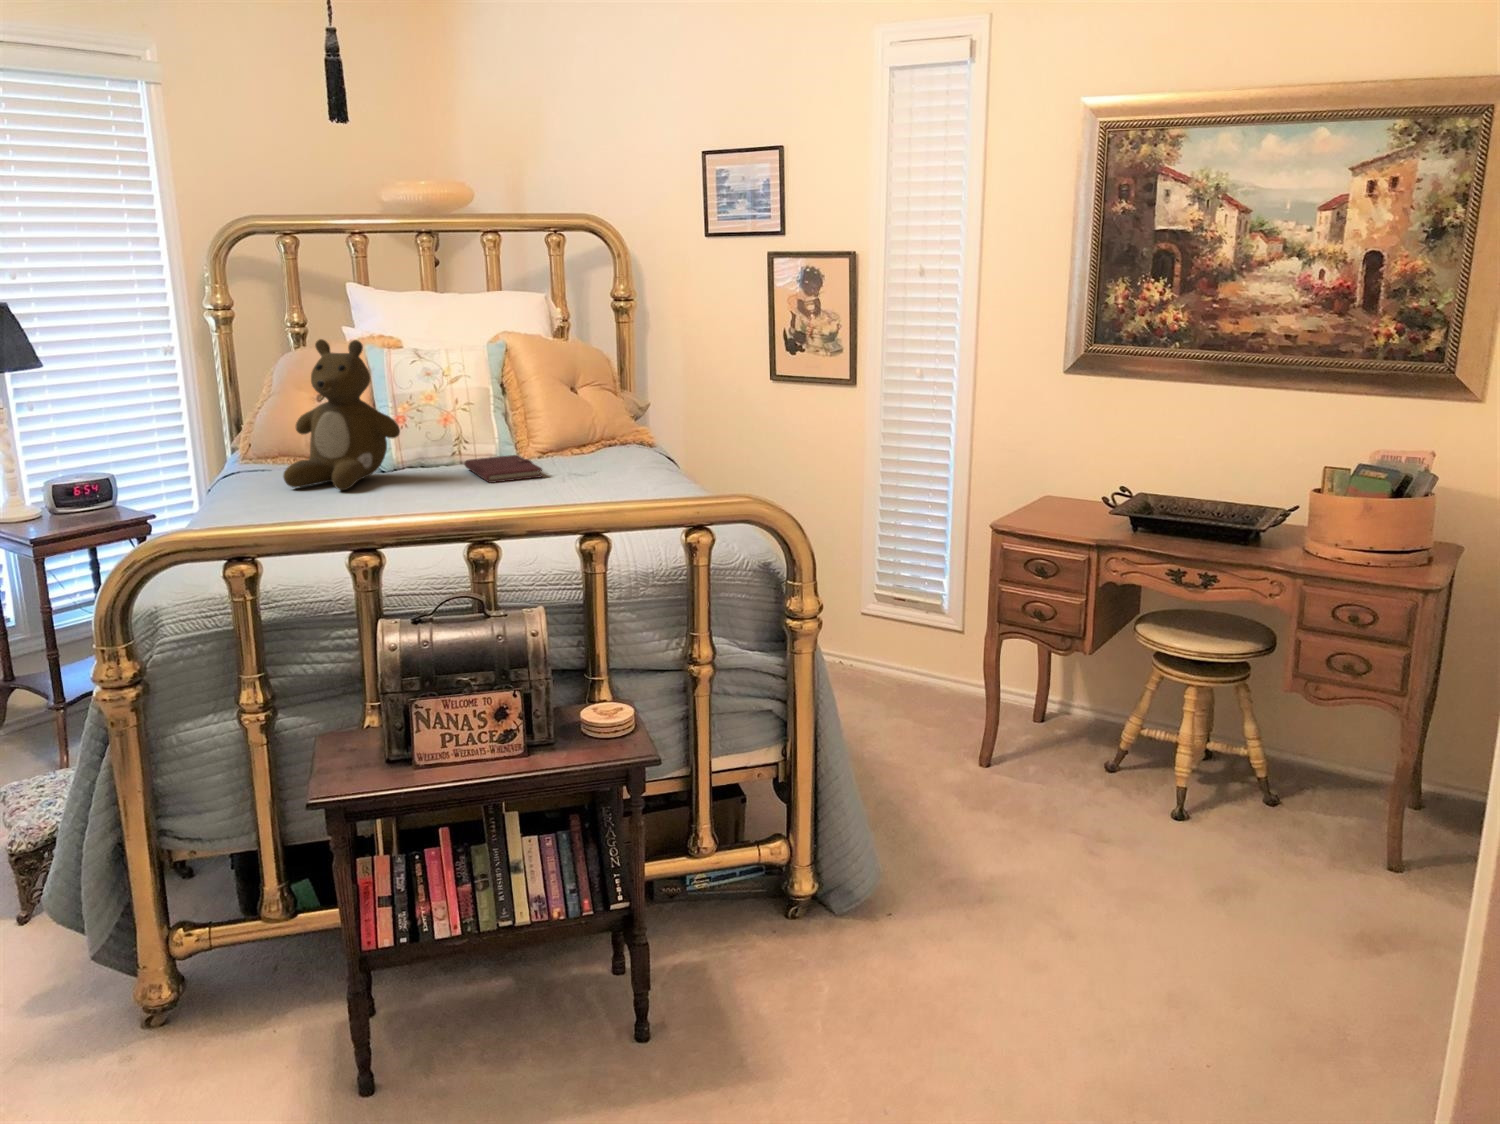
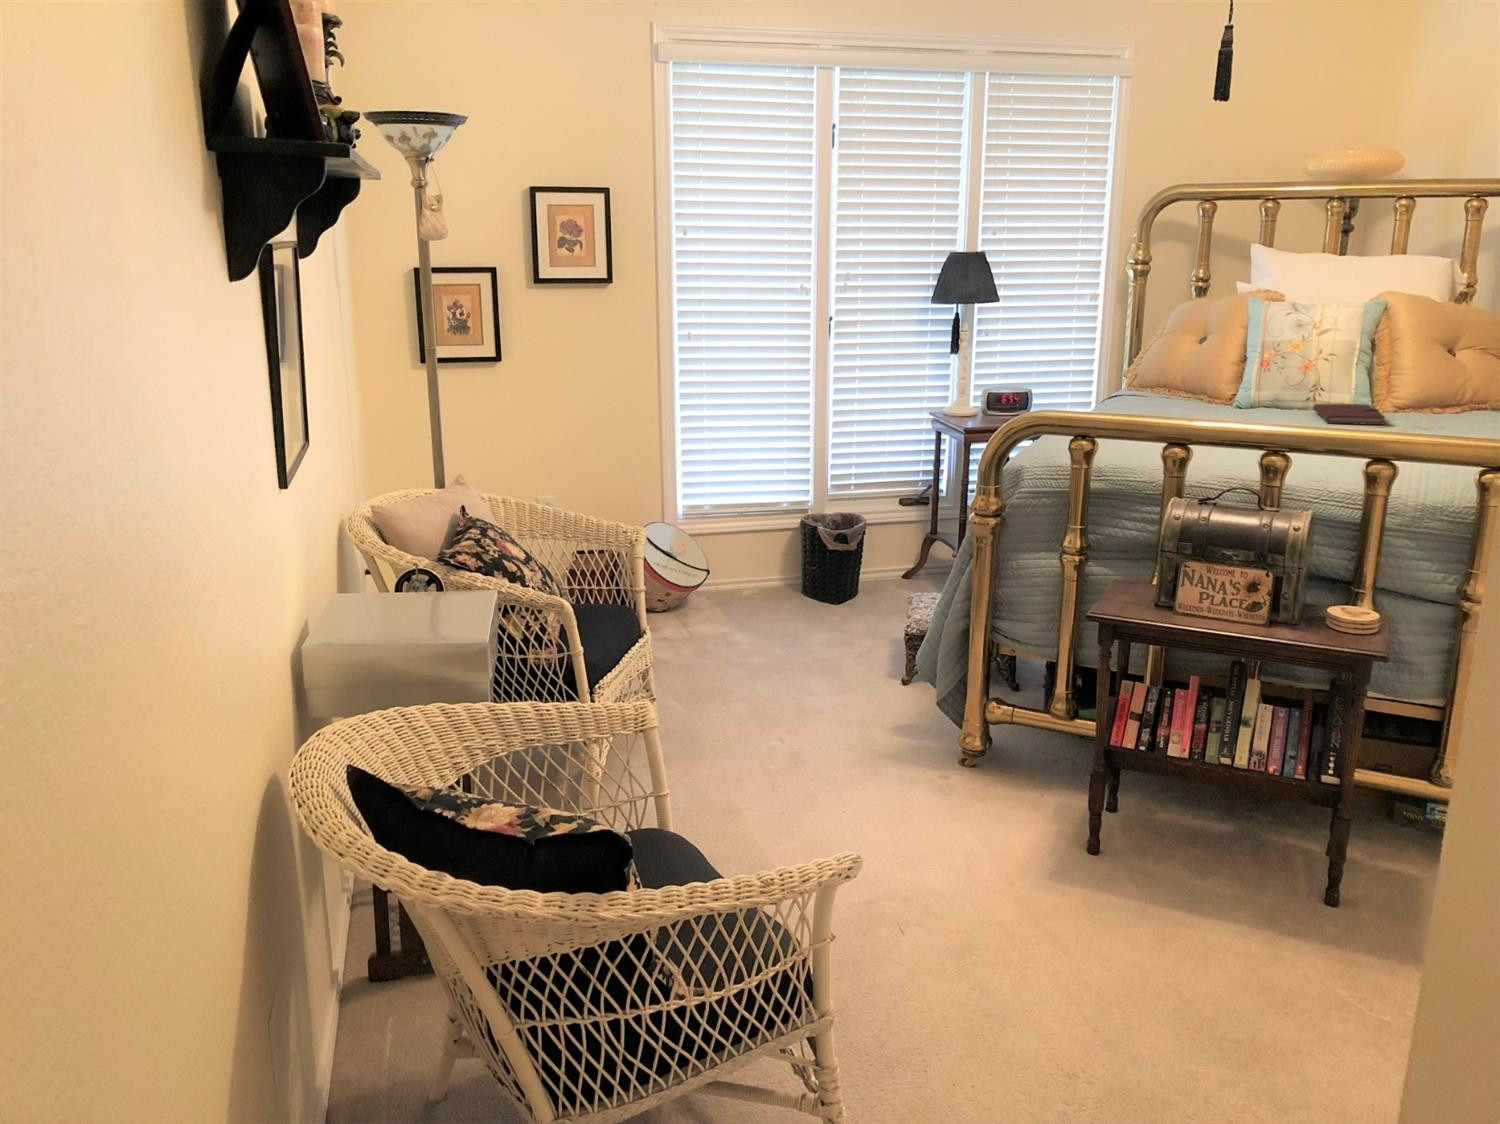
teddy bear: present [283,339,400,490] -> none [1150,287,1257,415]

